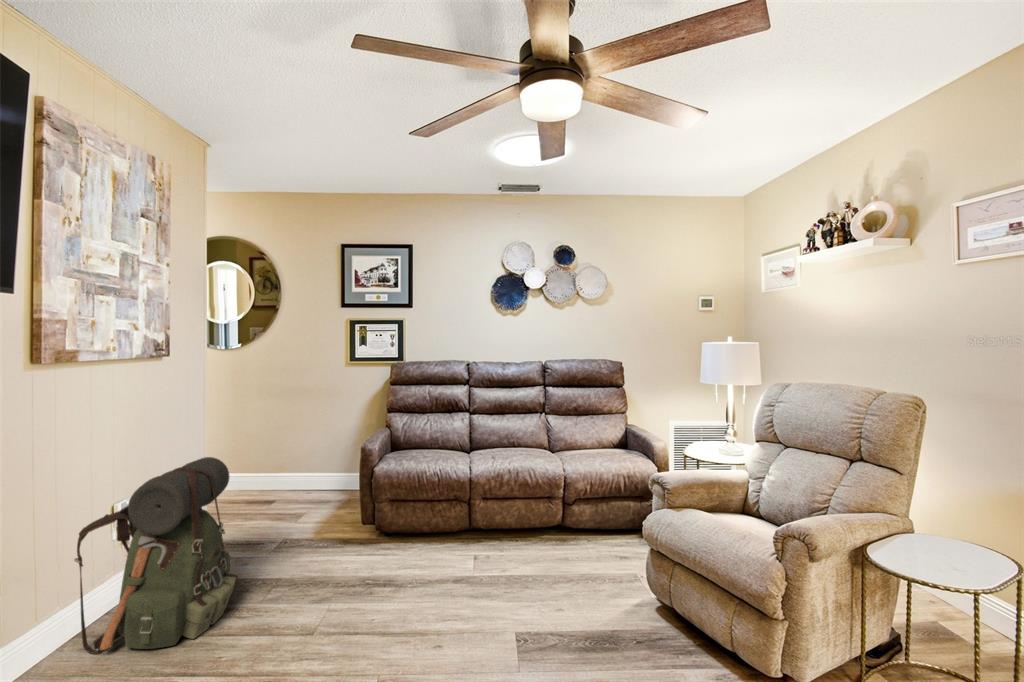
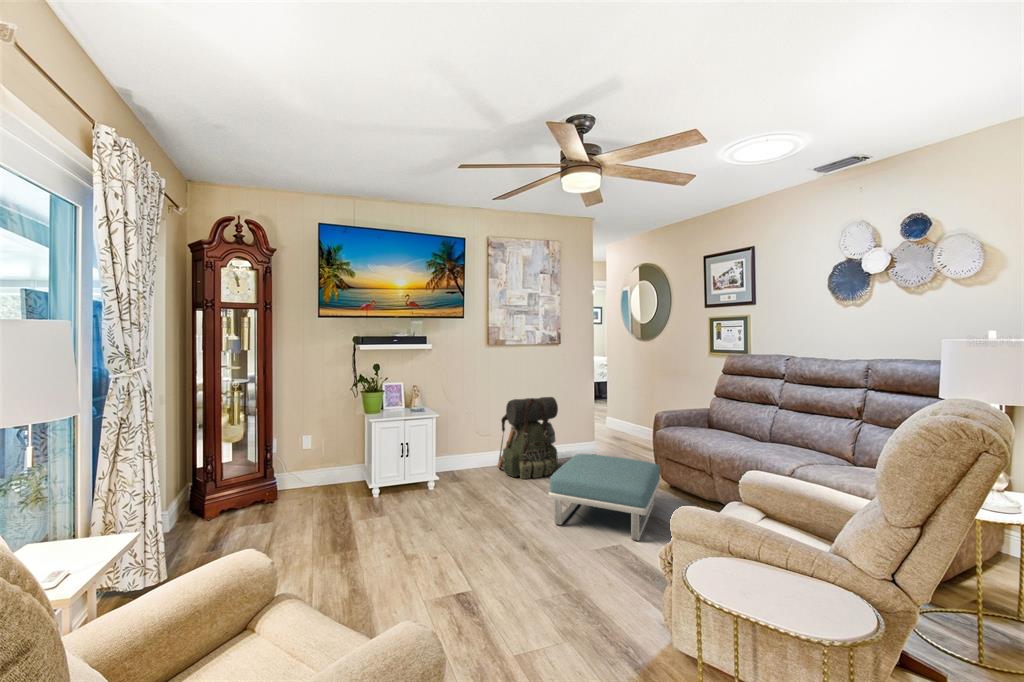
footstool: none [327,508,512,652] -> present [549,454,660,540]

